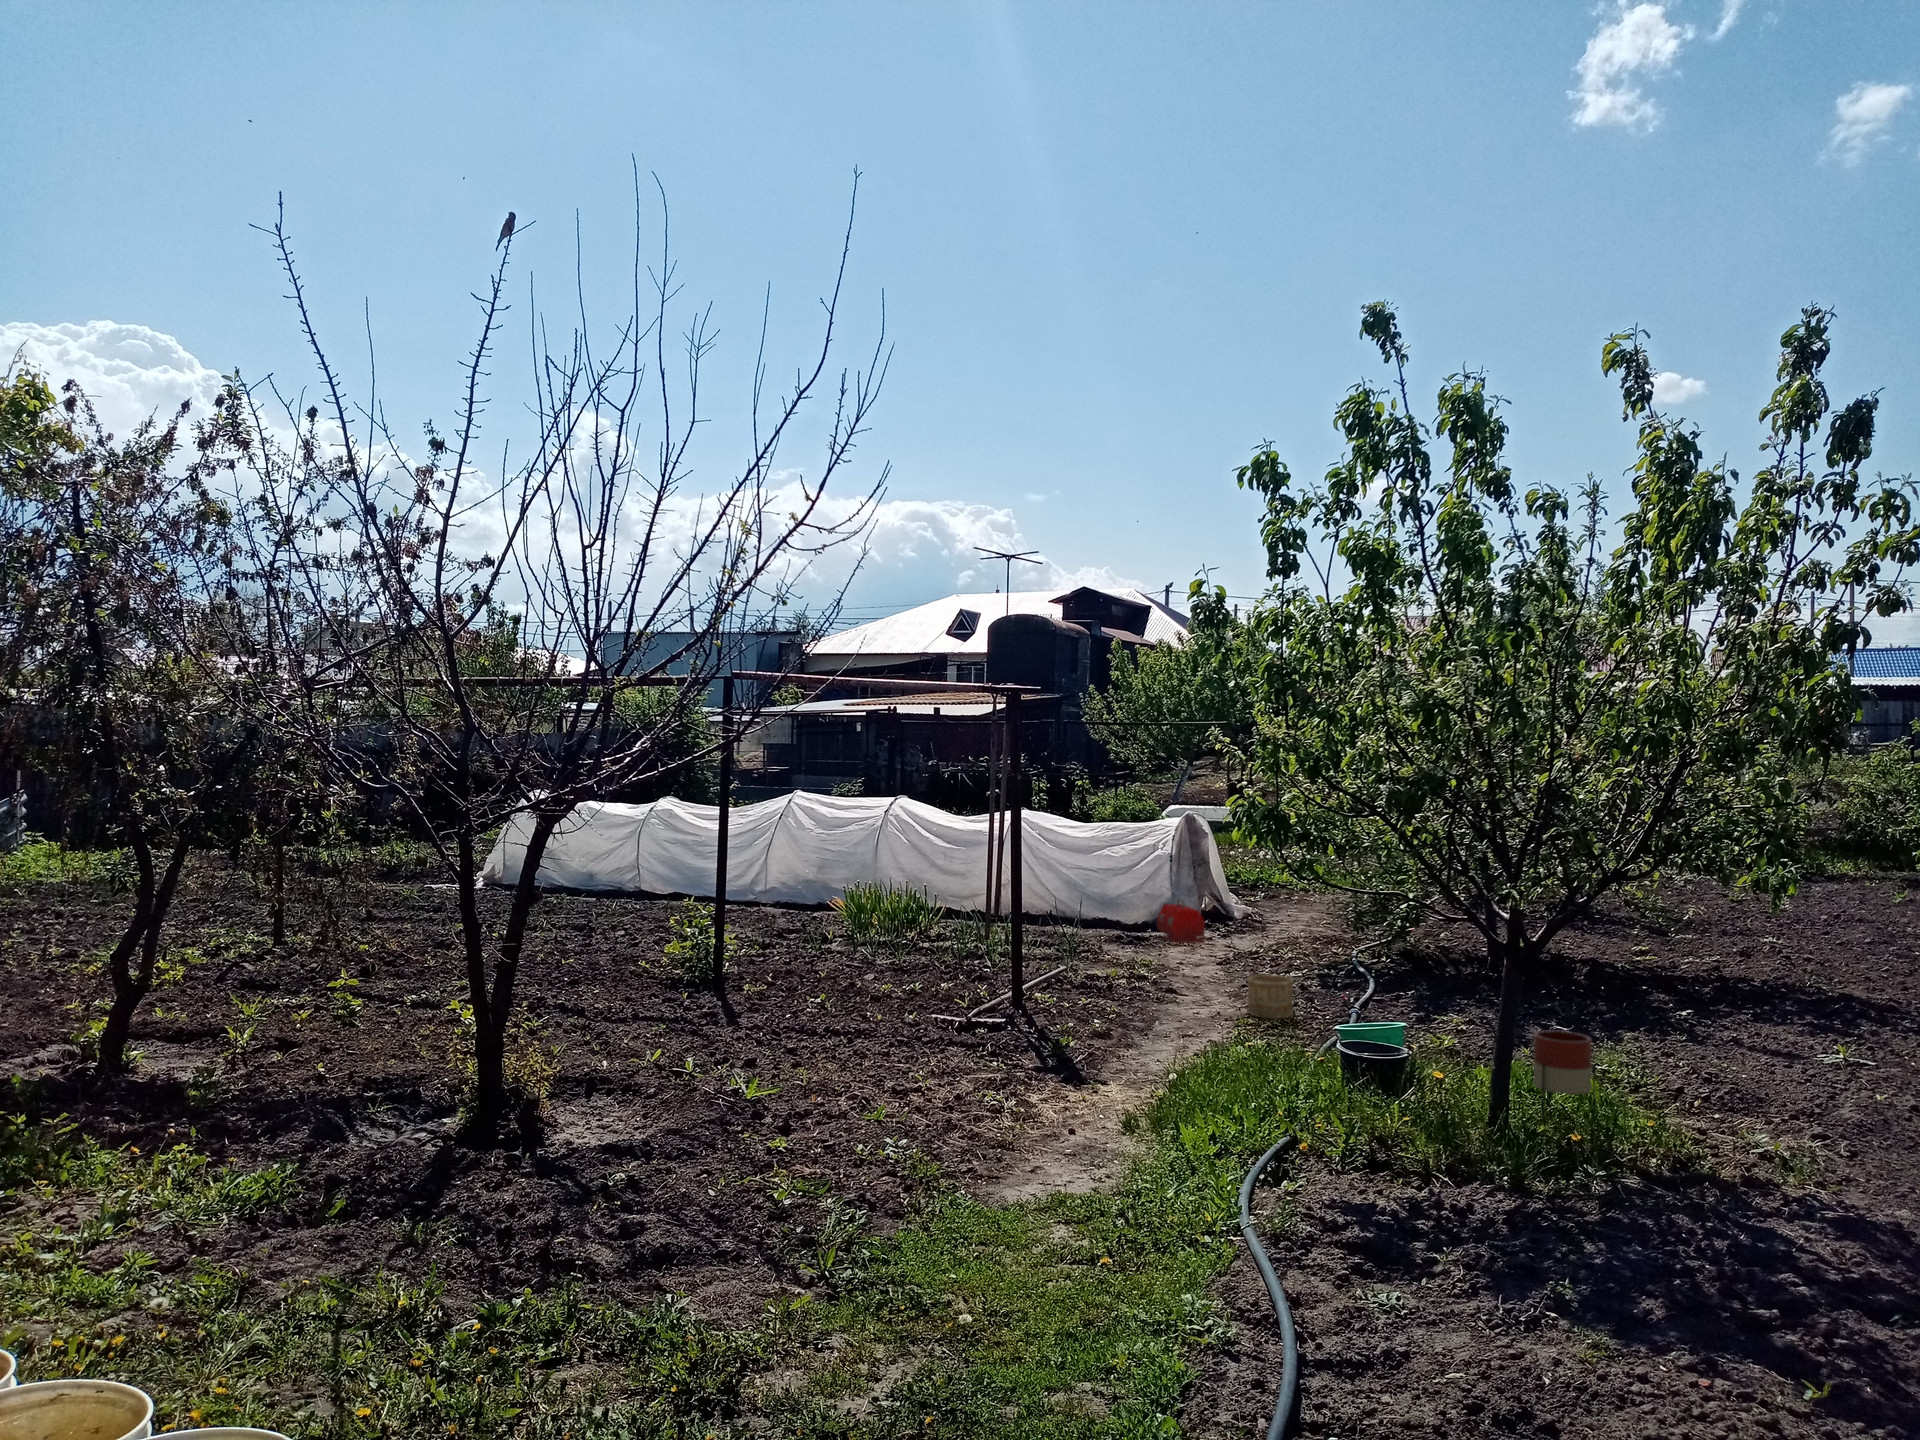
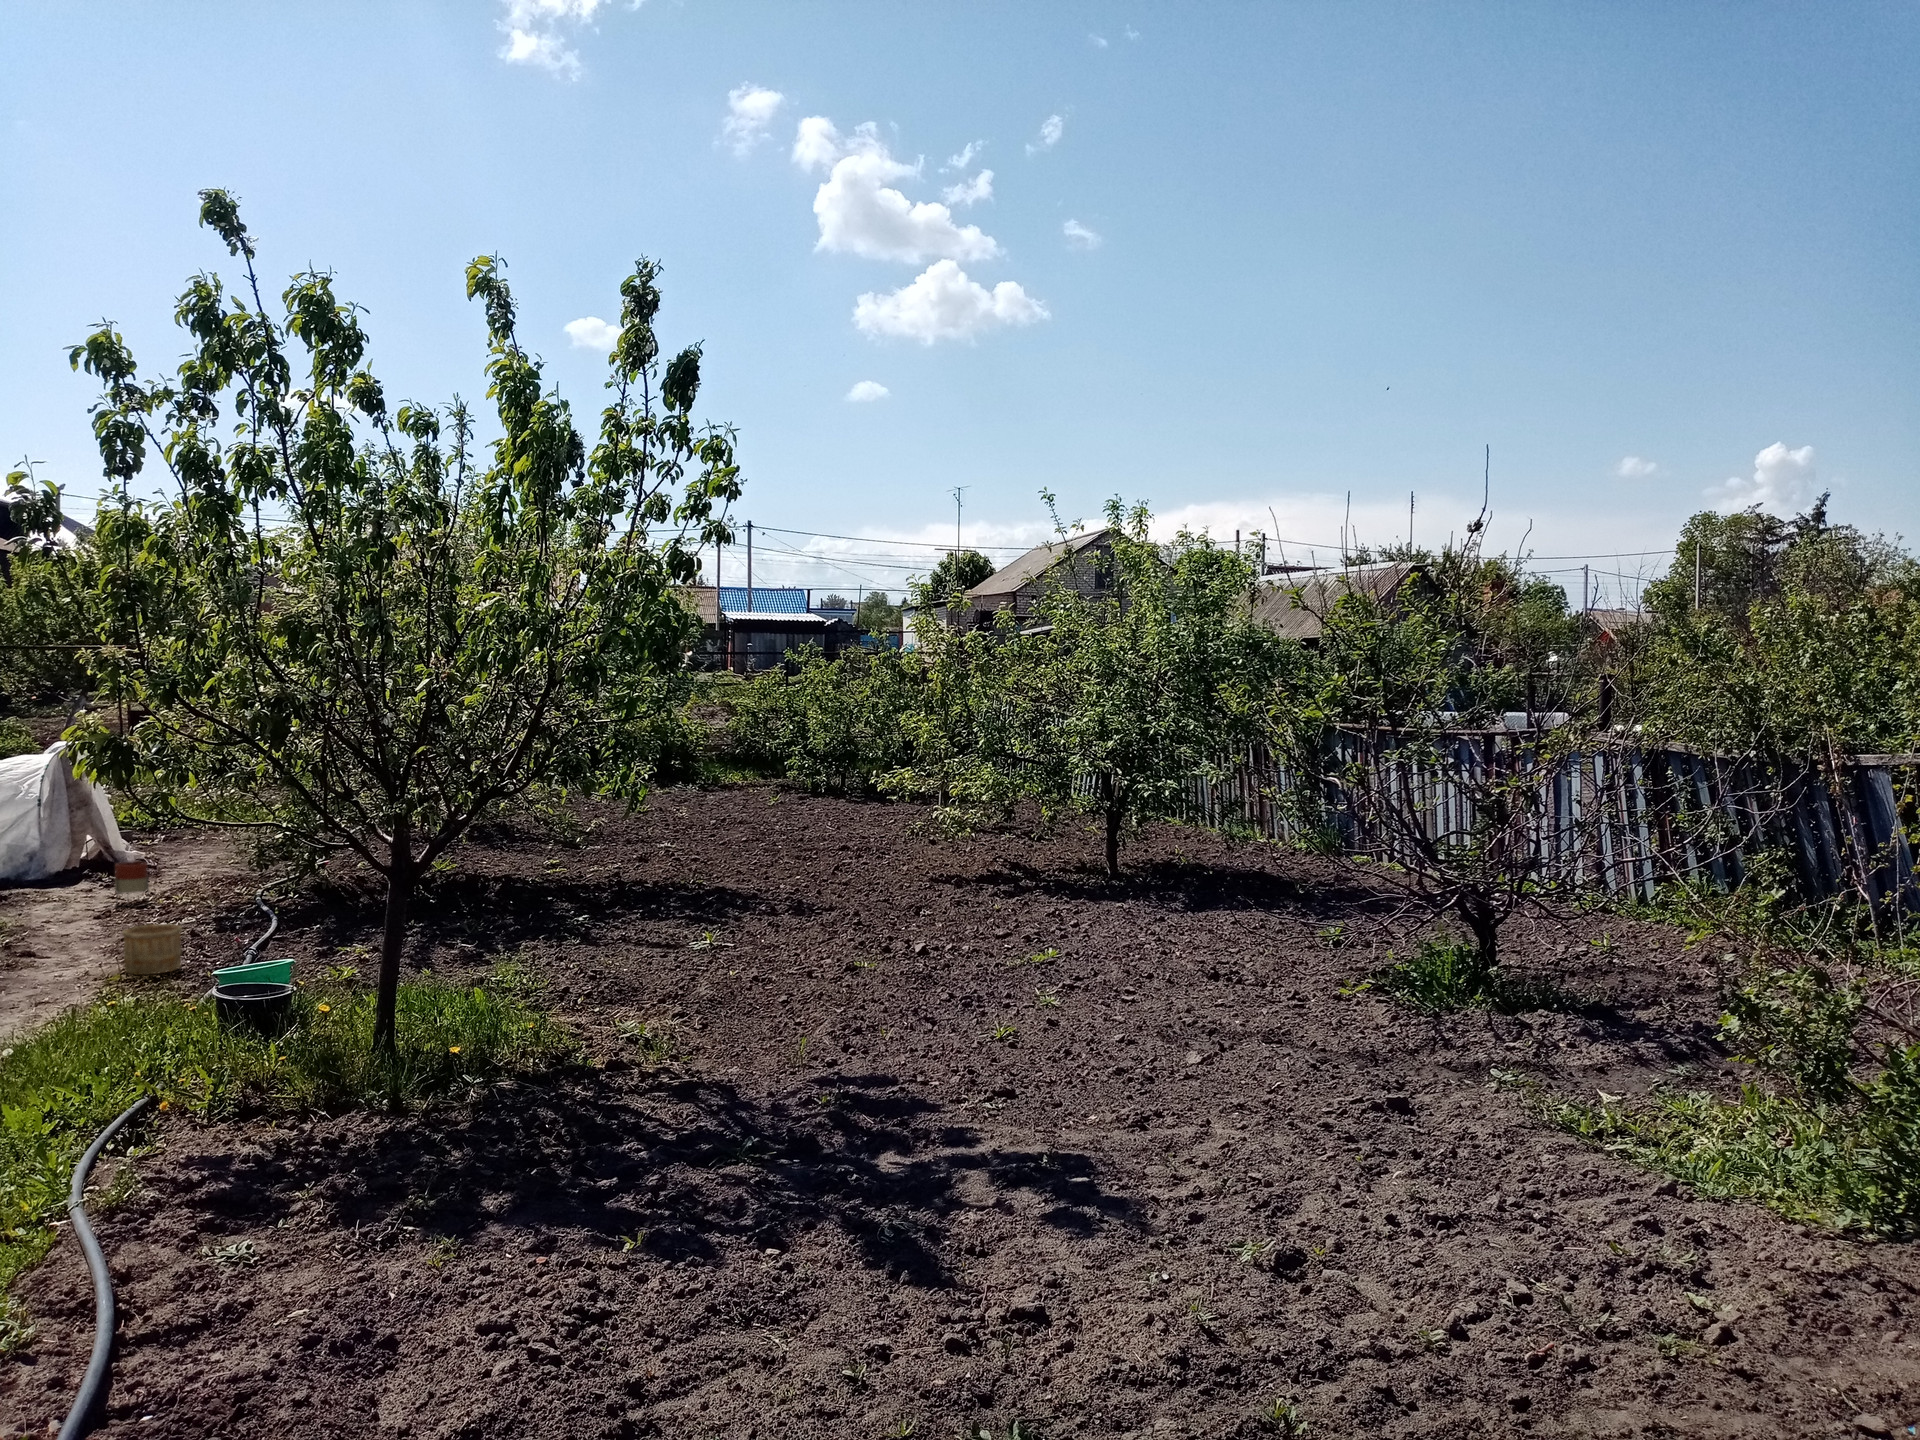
toolbox: present [1157,899,1205,943] -> none [14,846,80,900]
planter: present [1534,1030,1596,1120] -> present [115,861,149,894]

